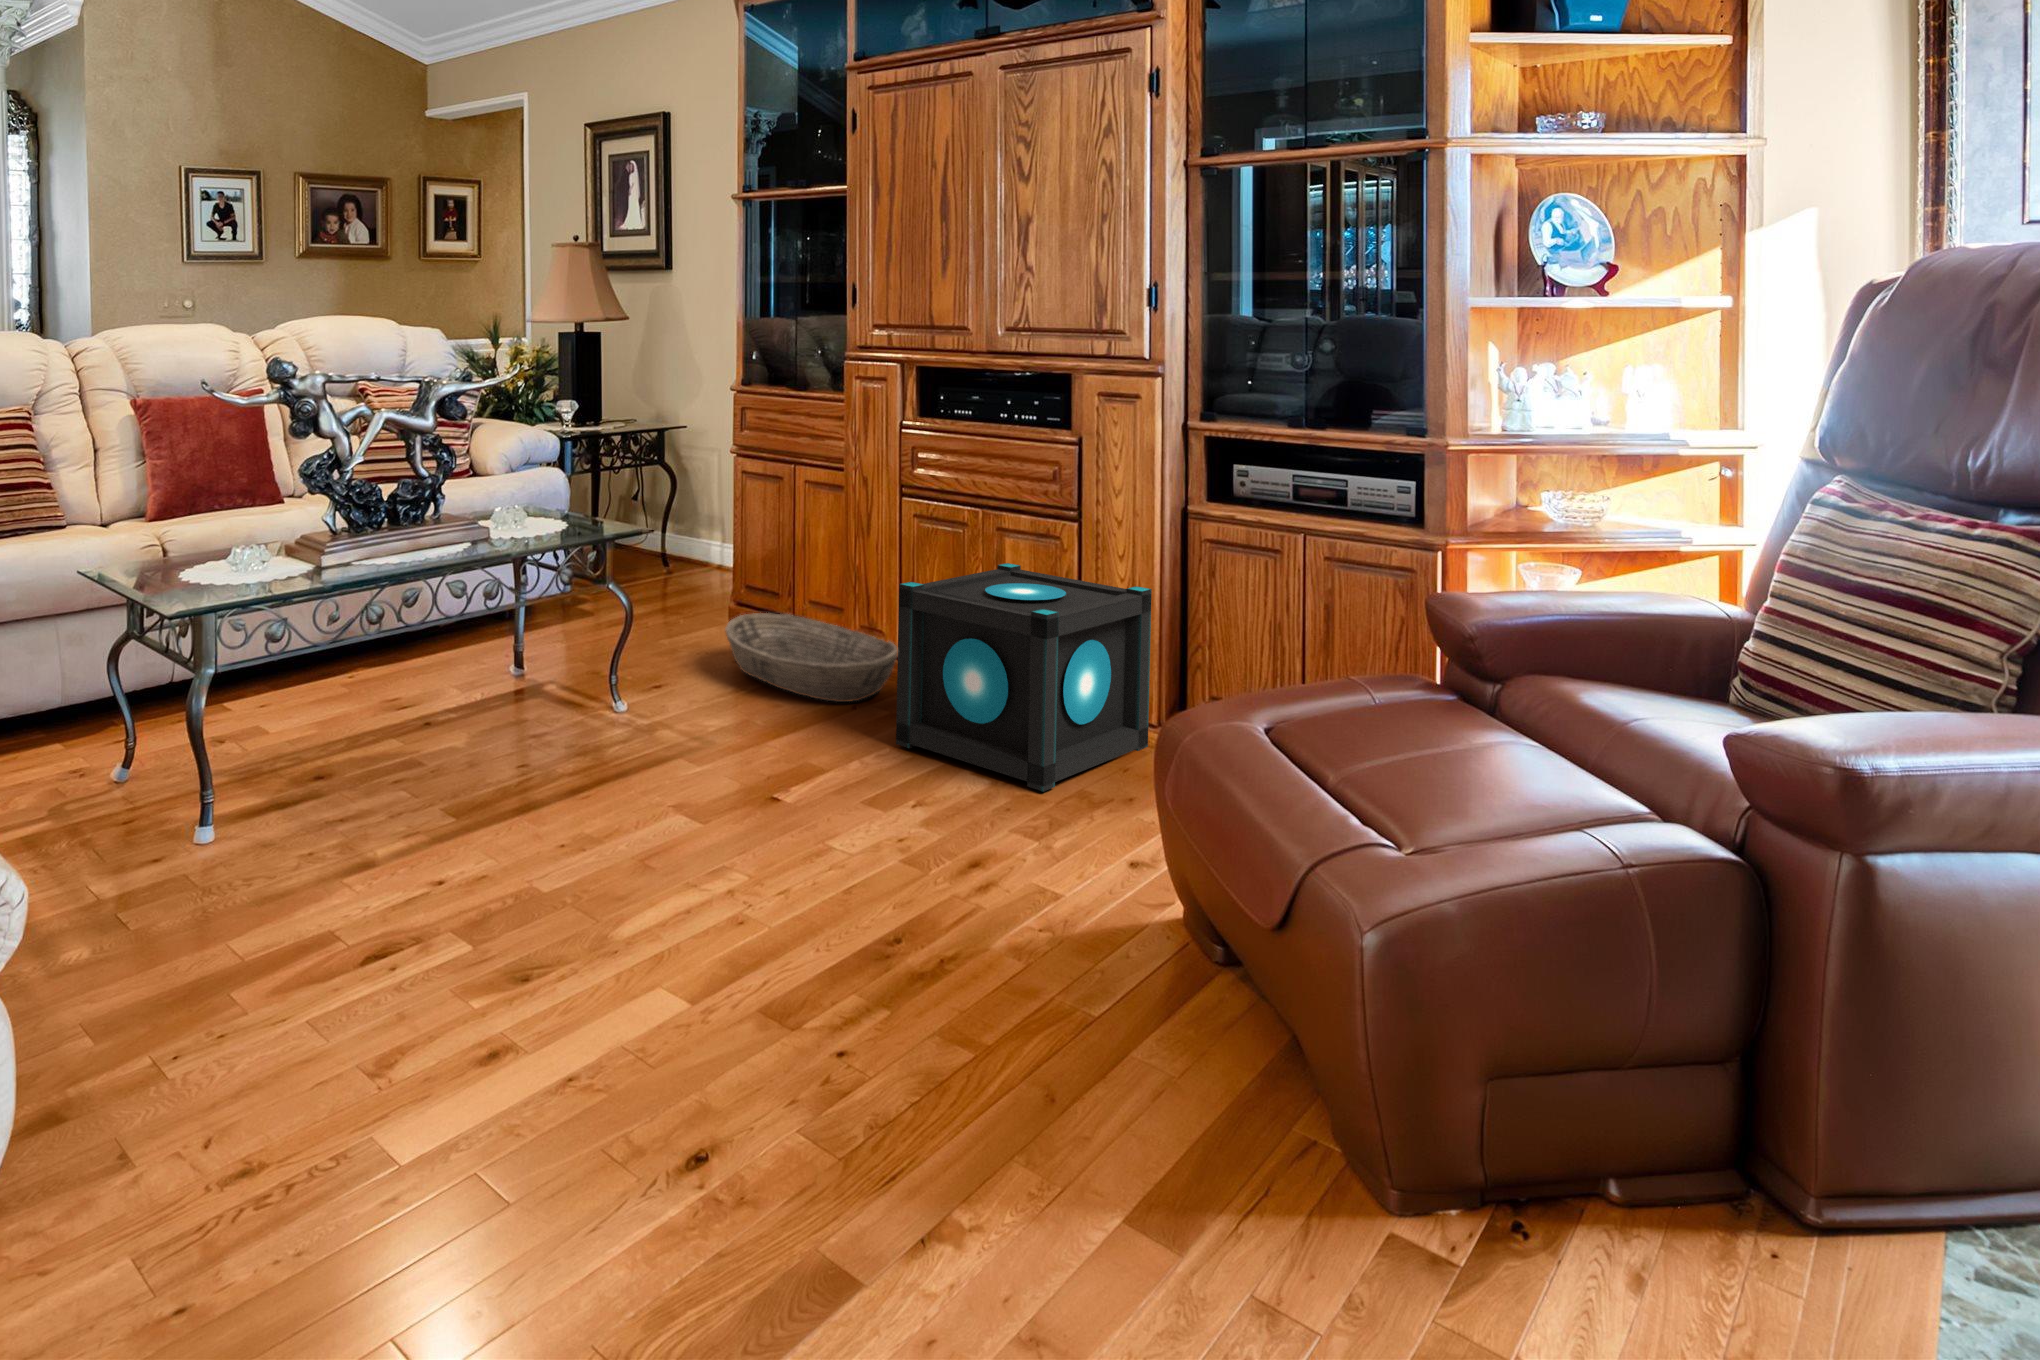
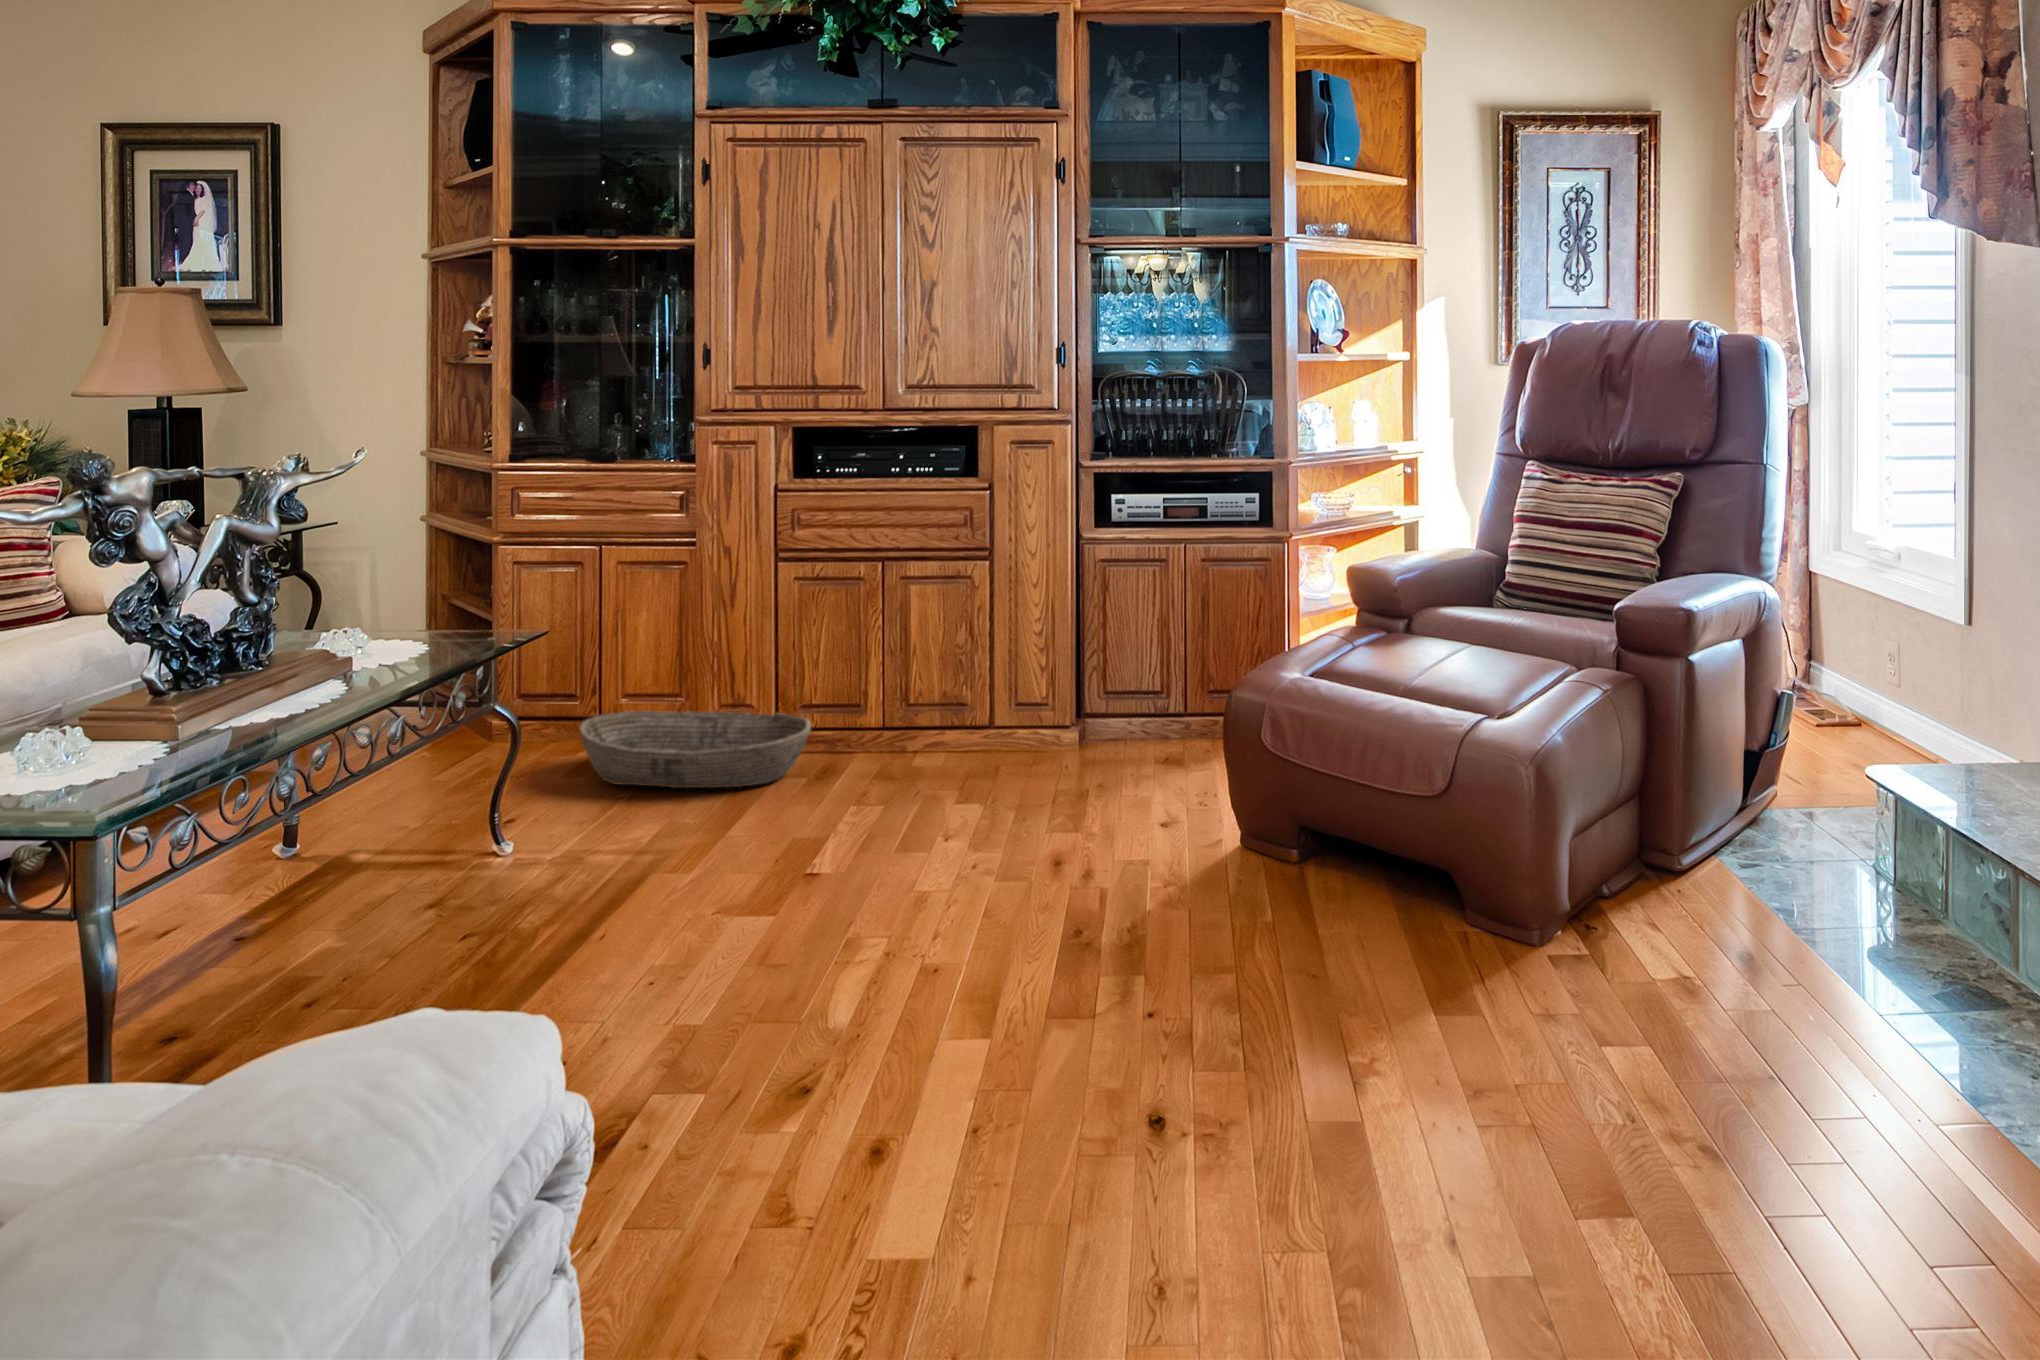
speaker: present [896,563,1152,792] -> none [883,609,1074,802]

